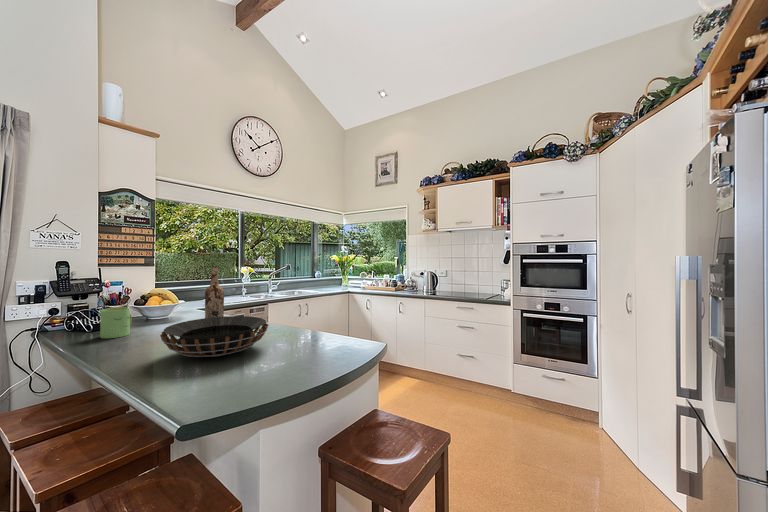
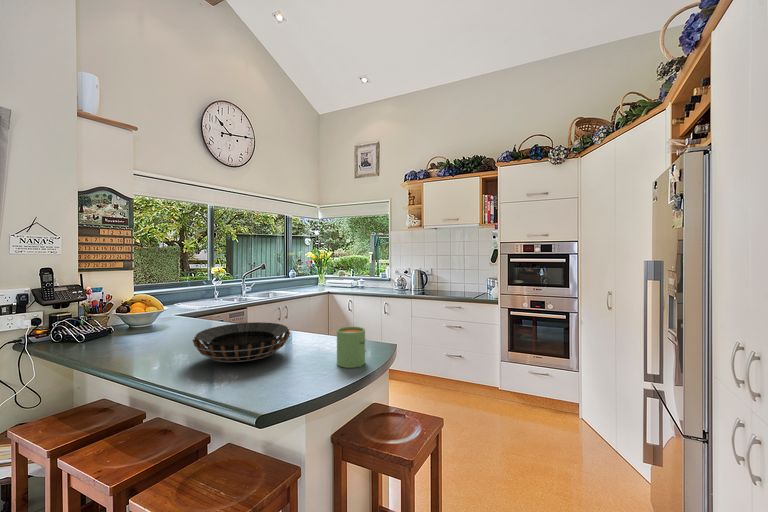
wine bottle: present [205,266,224,318] -> none [201,271,220,328]
mug: present [100,307,132,338] -> present [337,327,365,368]

